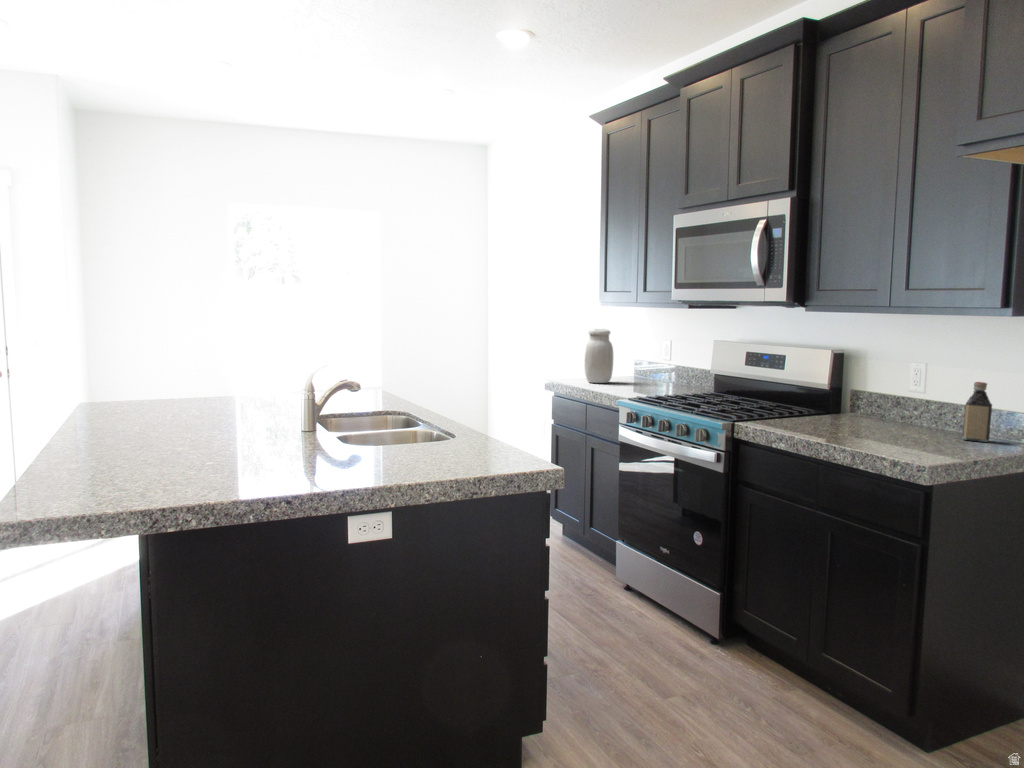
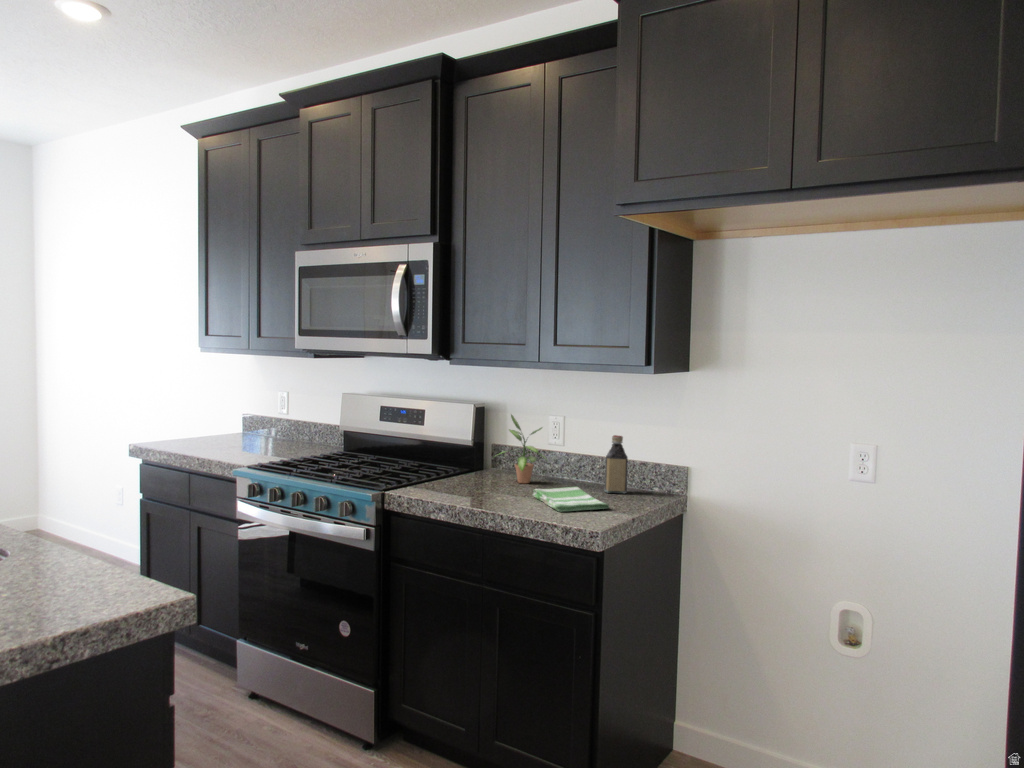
jar: present [585,329,613,383] -> none [184,380,221,446]
potted plant: none [843,358,908,426] -> present [501,415,547,483]
dish towel: none [876,429,954,451] -> present [533,487,609,512]

